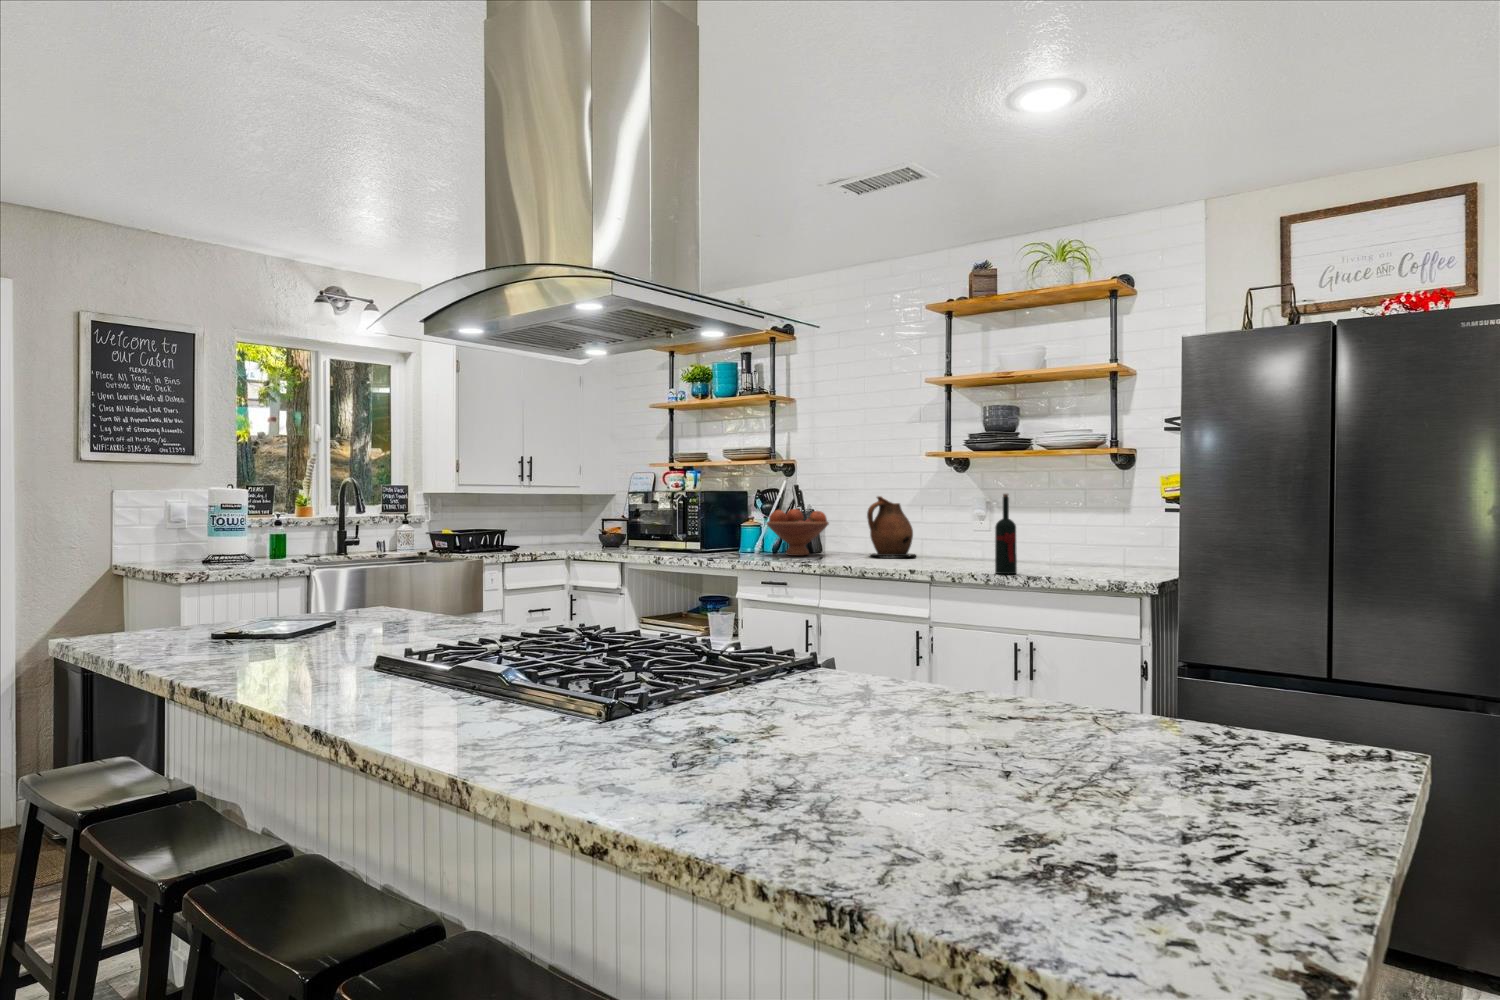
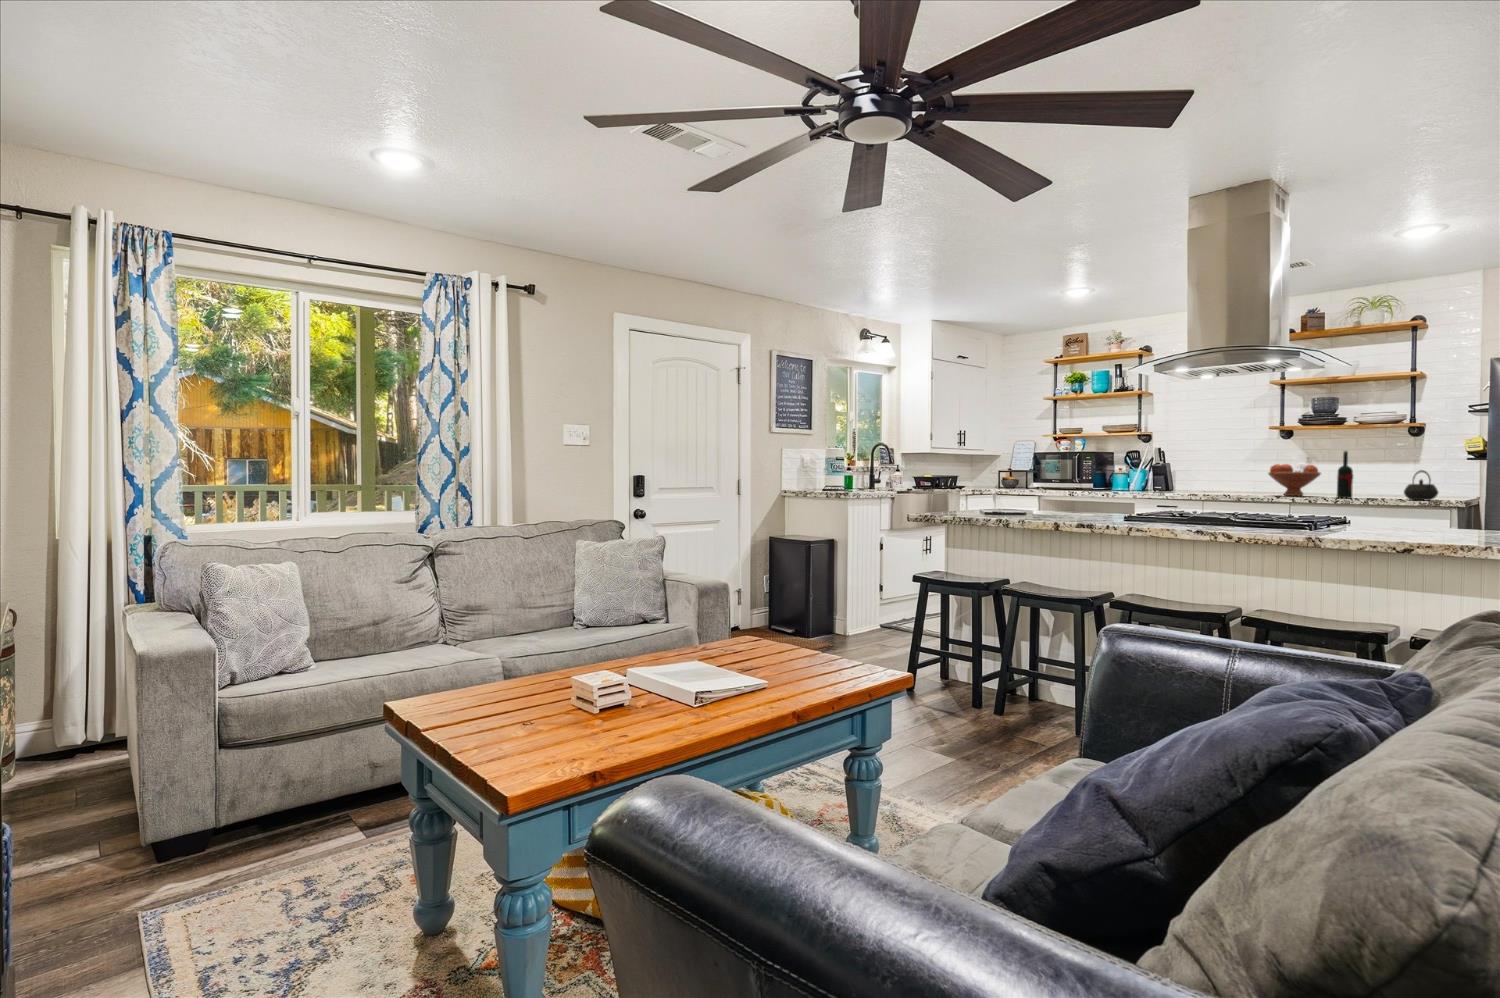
ceramic pitcher: present [867,496,916,556] -> none [1219,456,1257,494]
fruit bowl: present [766,509,829,556] -> present [1268,464,1321,496]
kettle: none [1084,528,1132,580] -> present [1404,470,1438,500]

